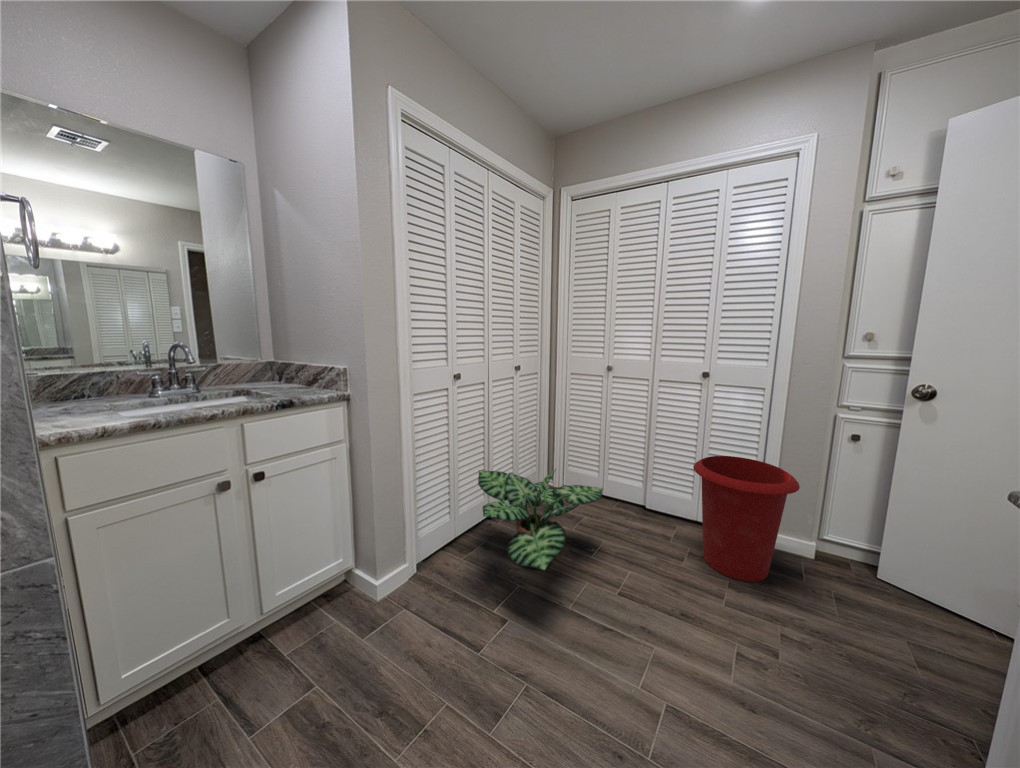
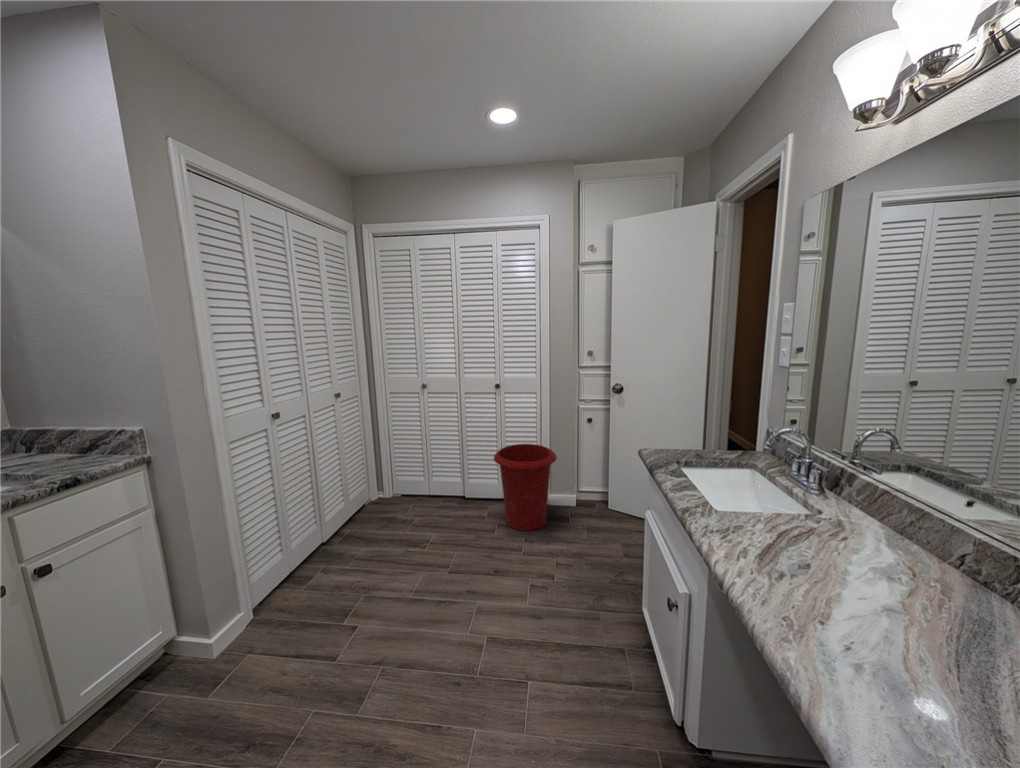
potted plant: present [478,470,603,571] -> none [309,482,429,573]

